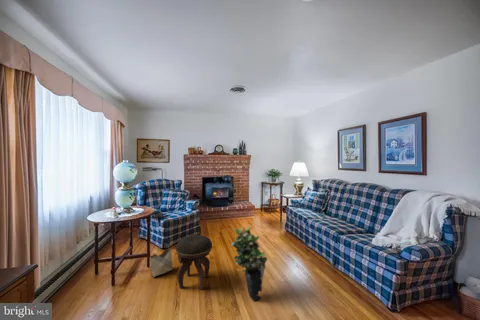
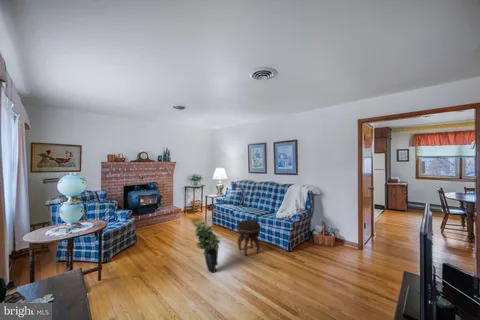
footstool: present [176,235,212,289] -> present [237,220,261,256]
woven basket: present [150,242,173,277] -> none [106,249,128,285]

